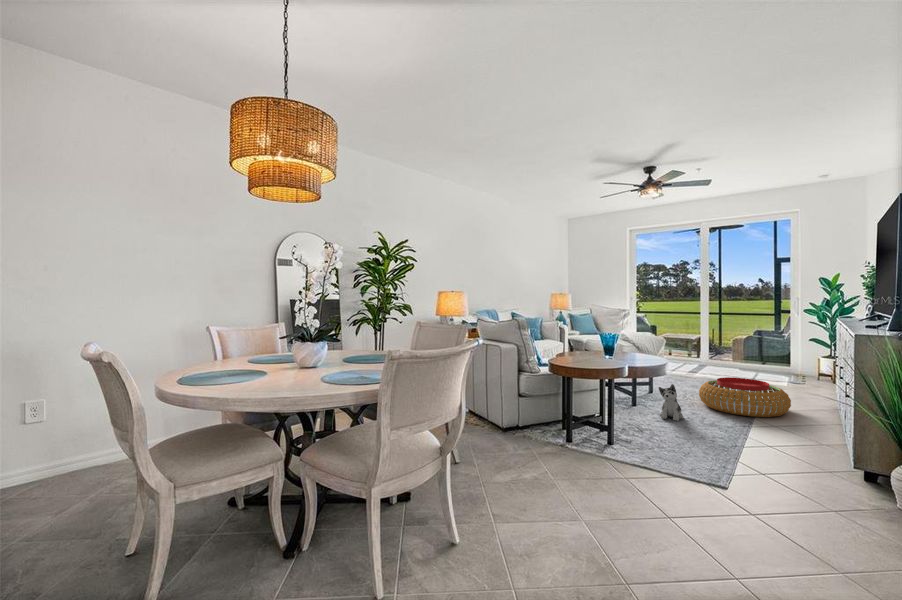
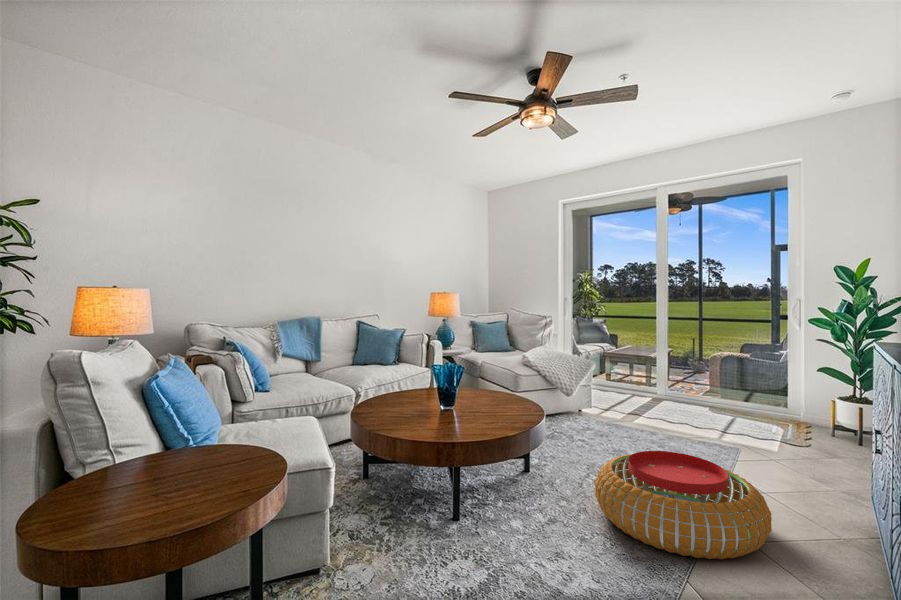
plush toy: present [659,384,684,421] -> none [479,482,531,572]

